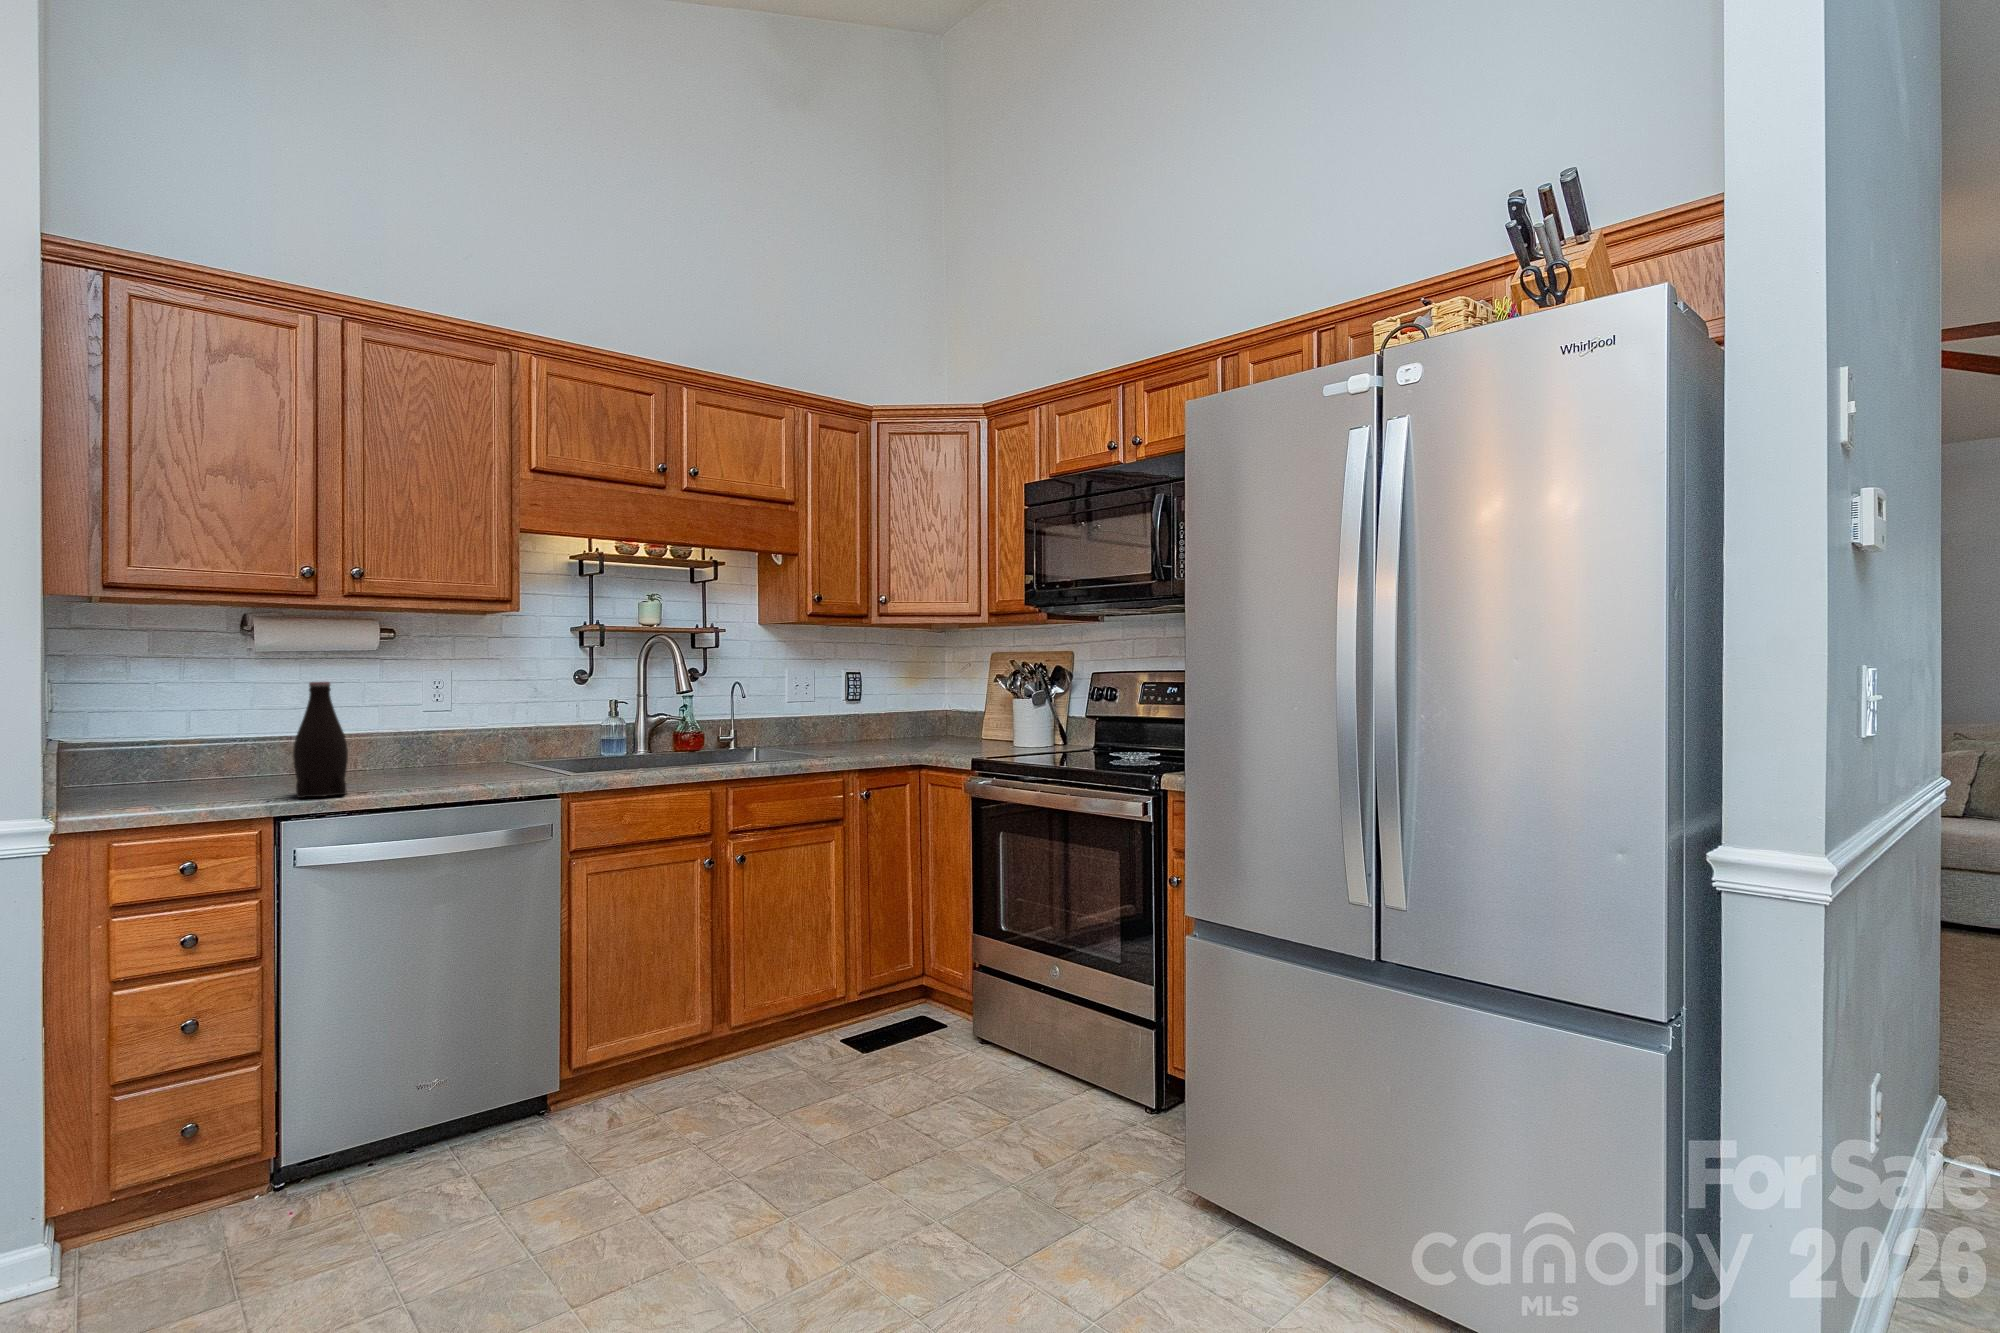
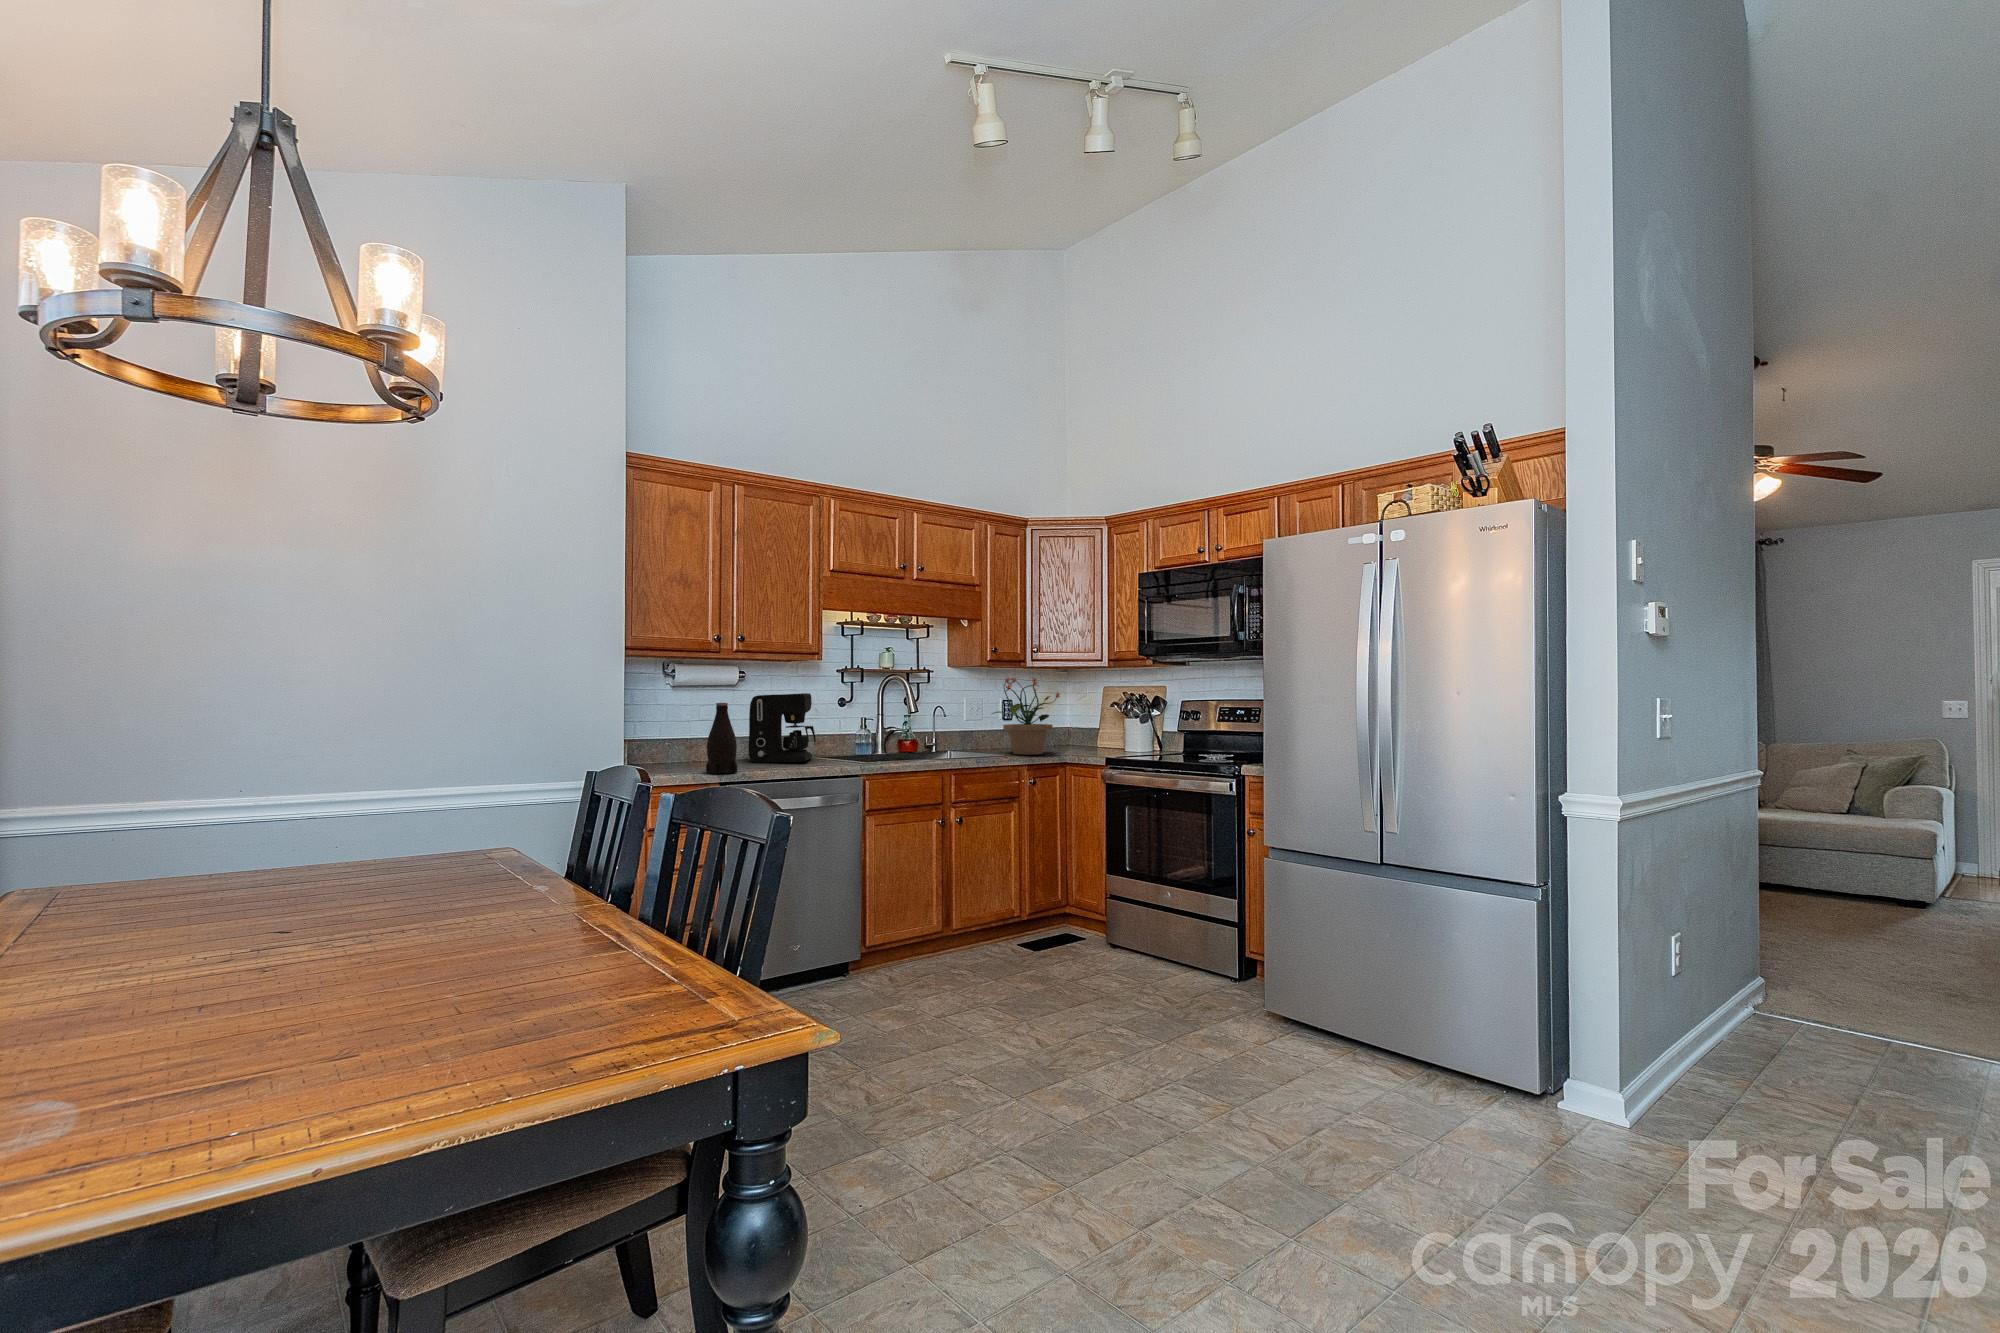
potted plant: none [809,636,918,754] -> present [992,676,1060,755]
coffee maker: none [399,665,514,773] -> present [749,693,816,762]

